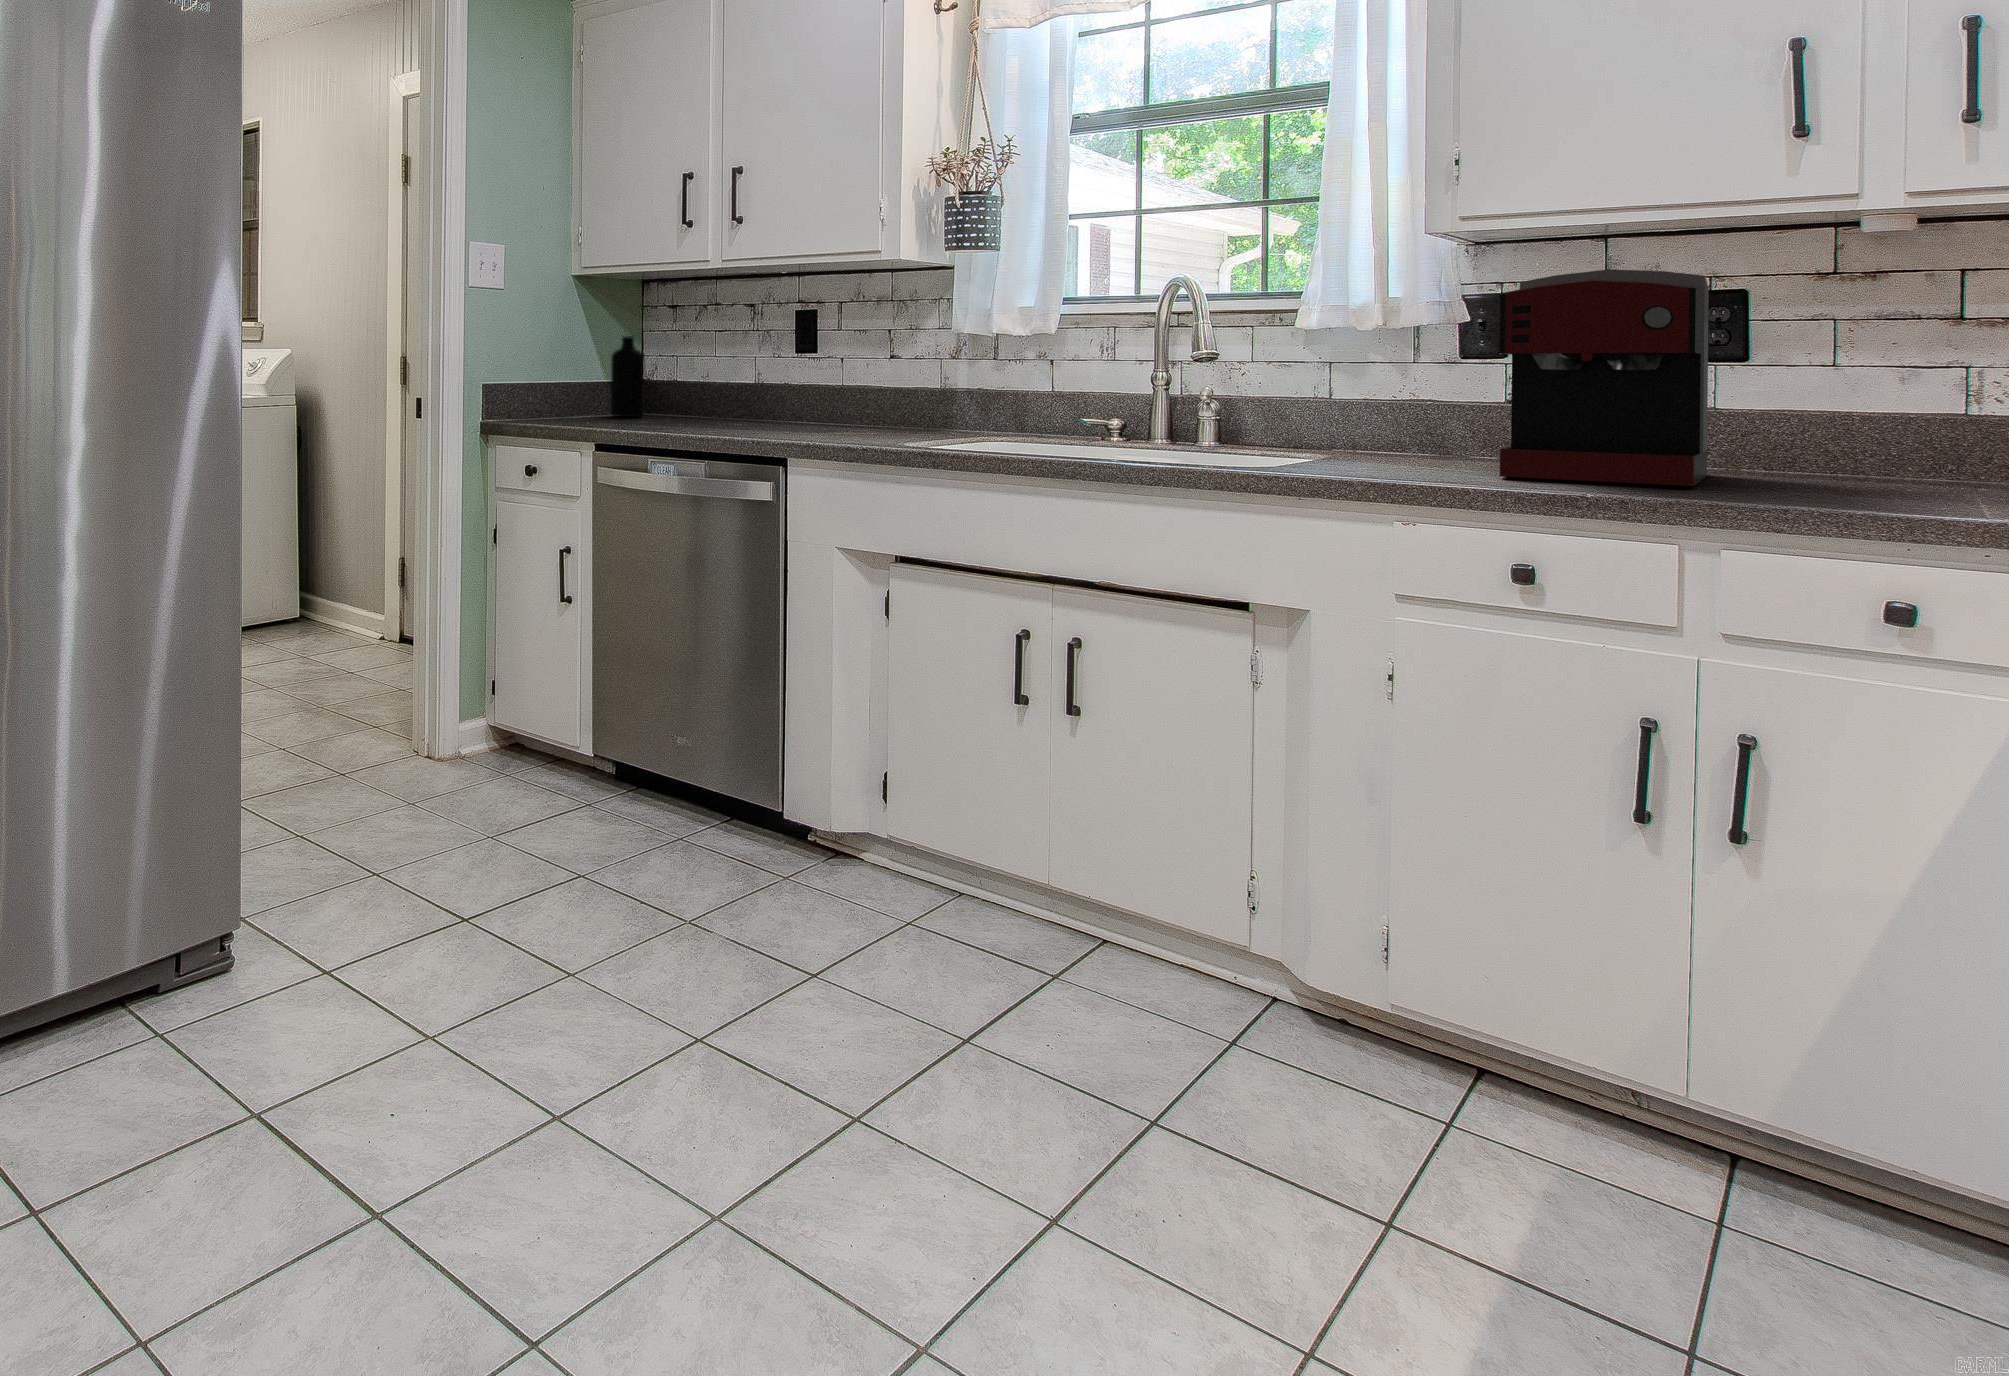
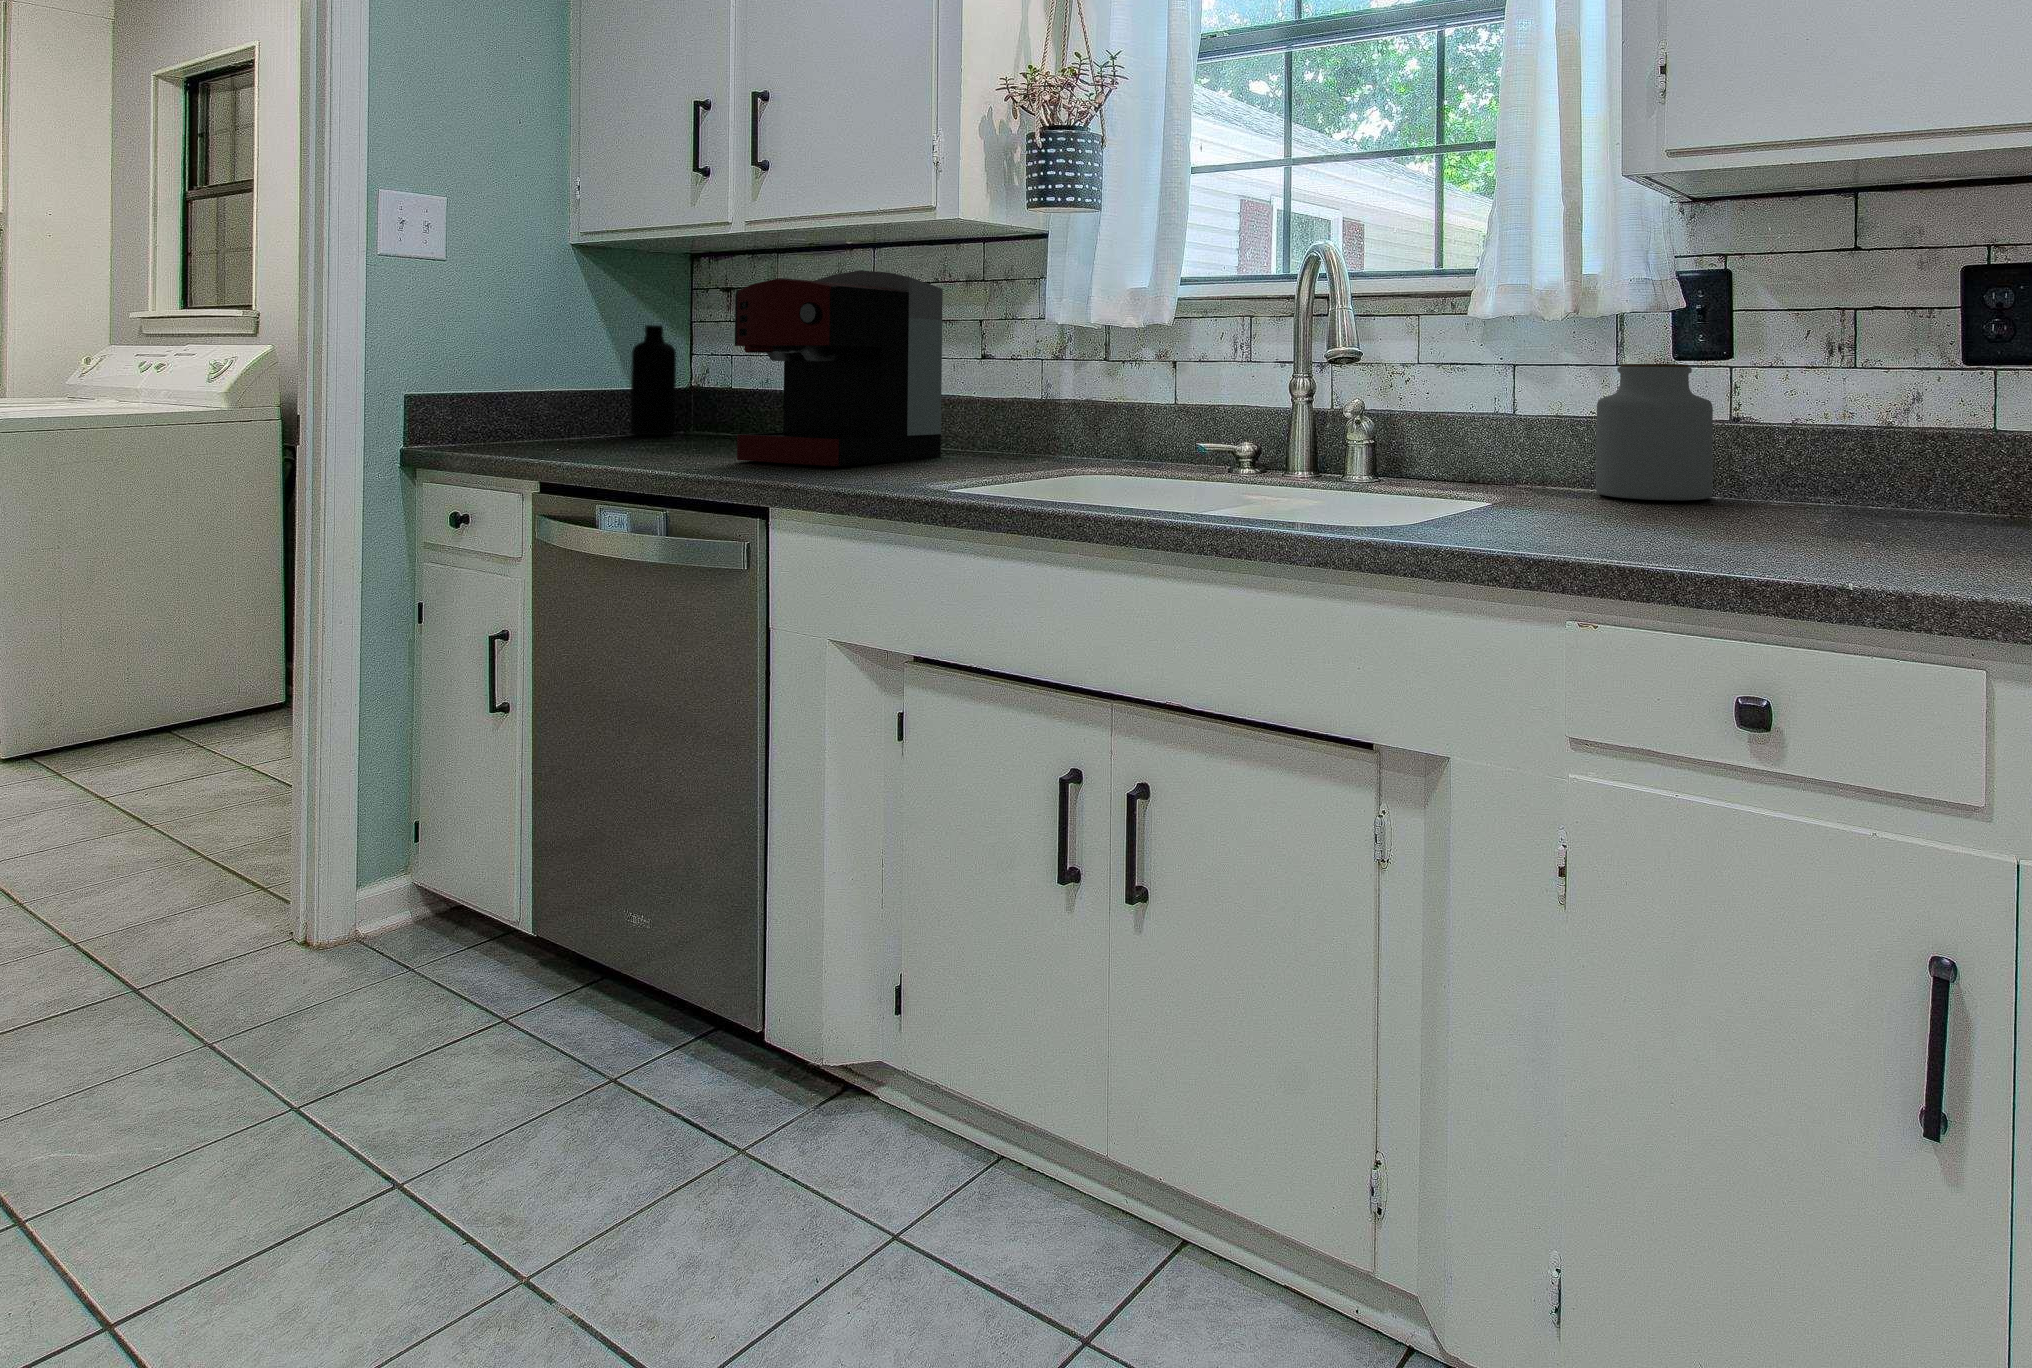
coffee maker: present [1500,269,1709,486] -> present [735,270,943,466]
jar: none [1402,363,1493,458] -> present [1596,364,1713,500]

